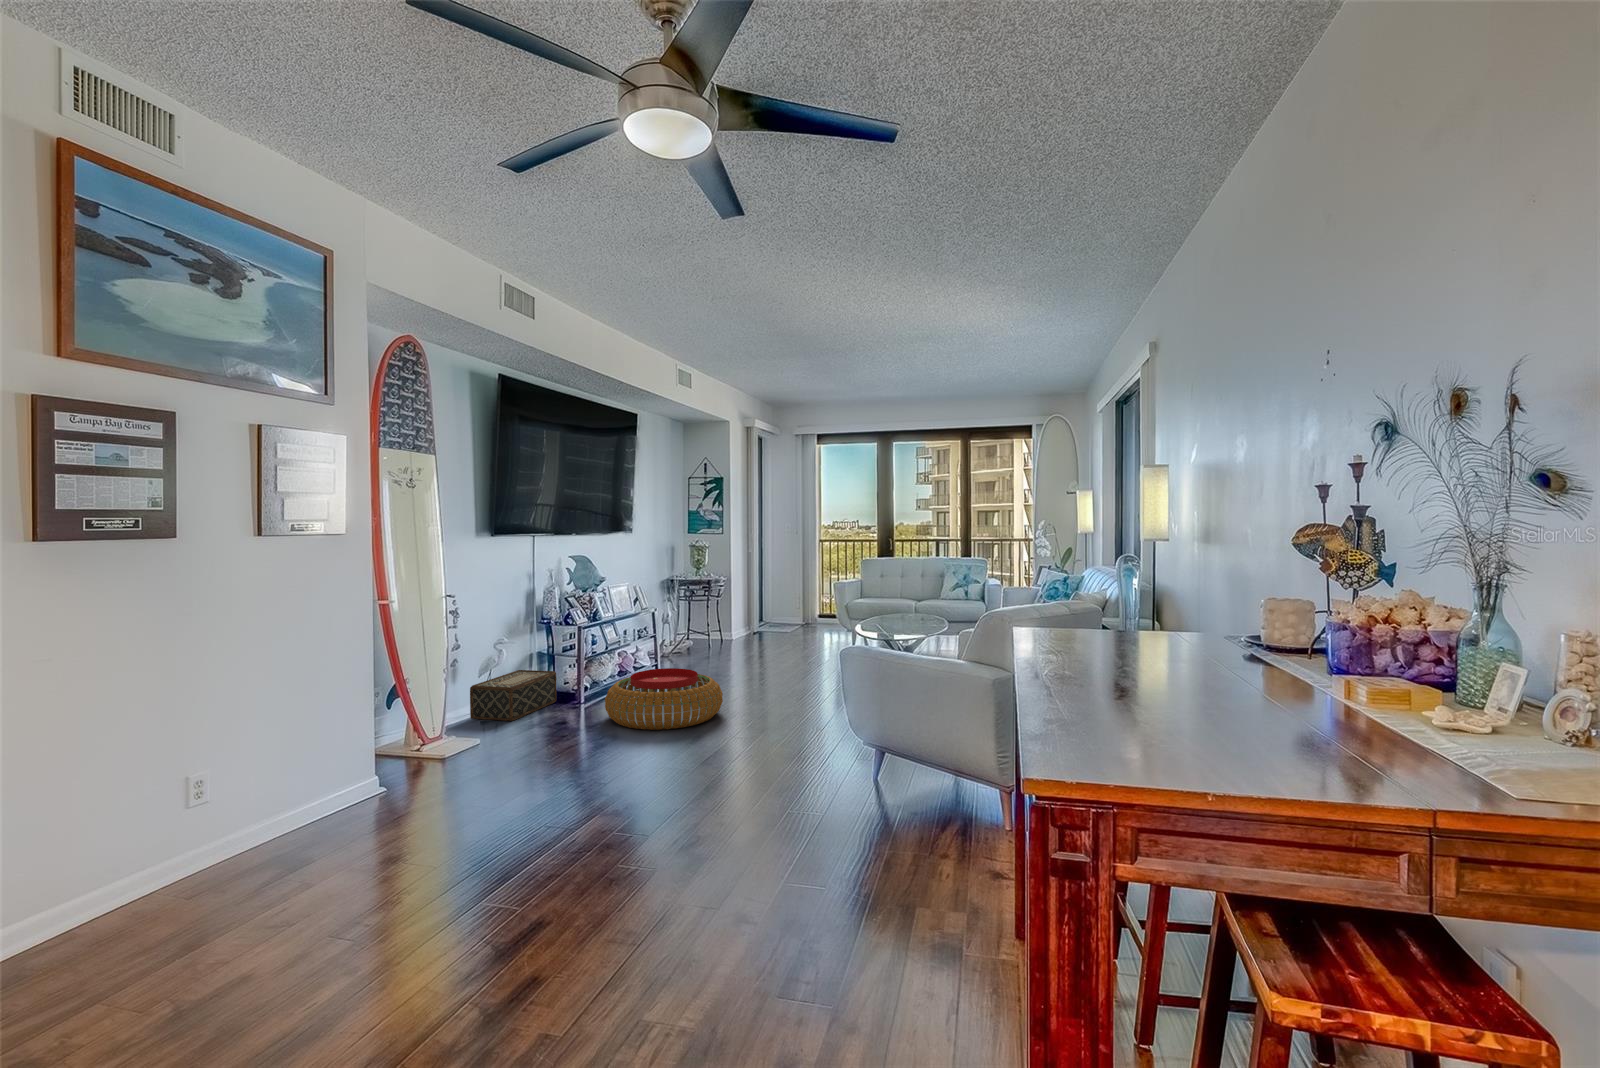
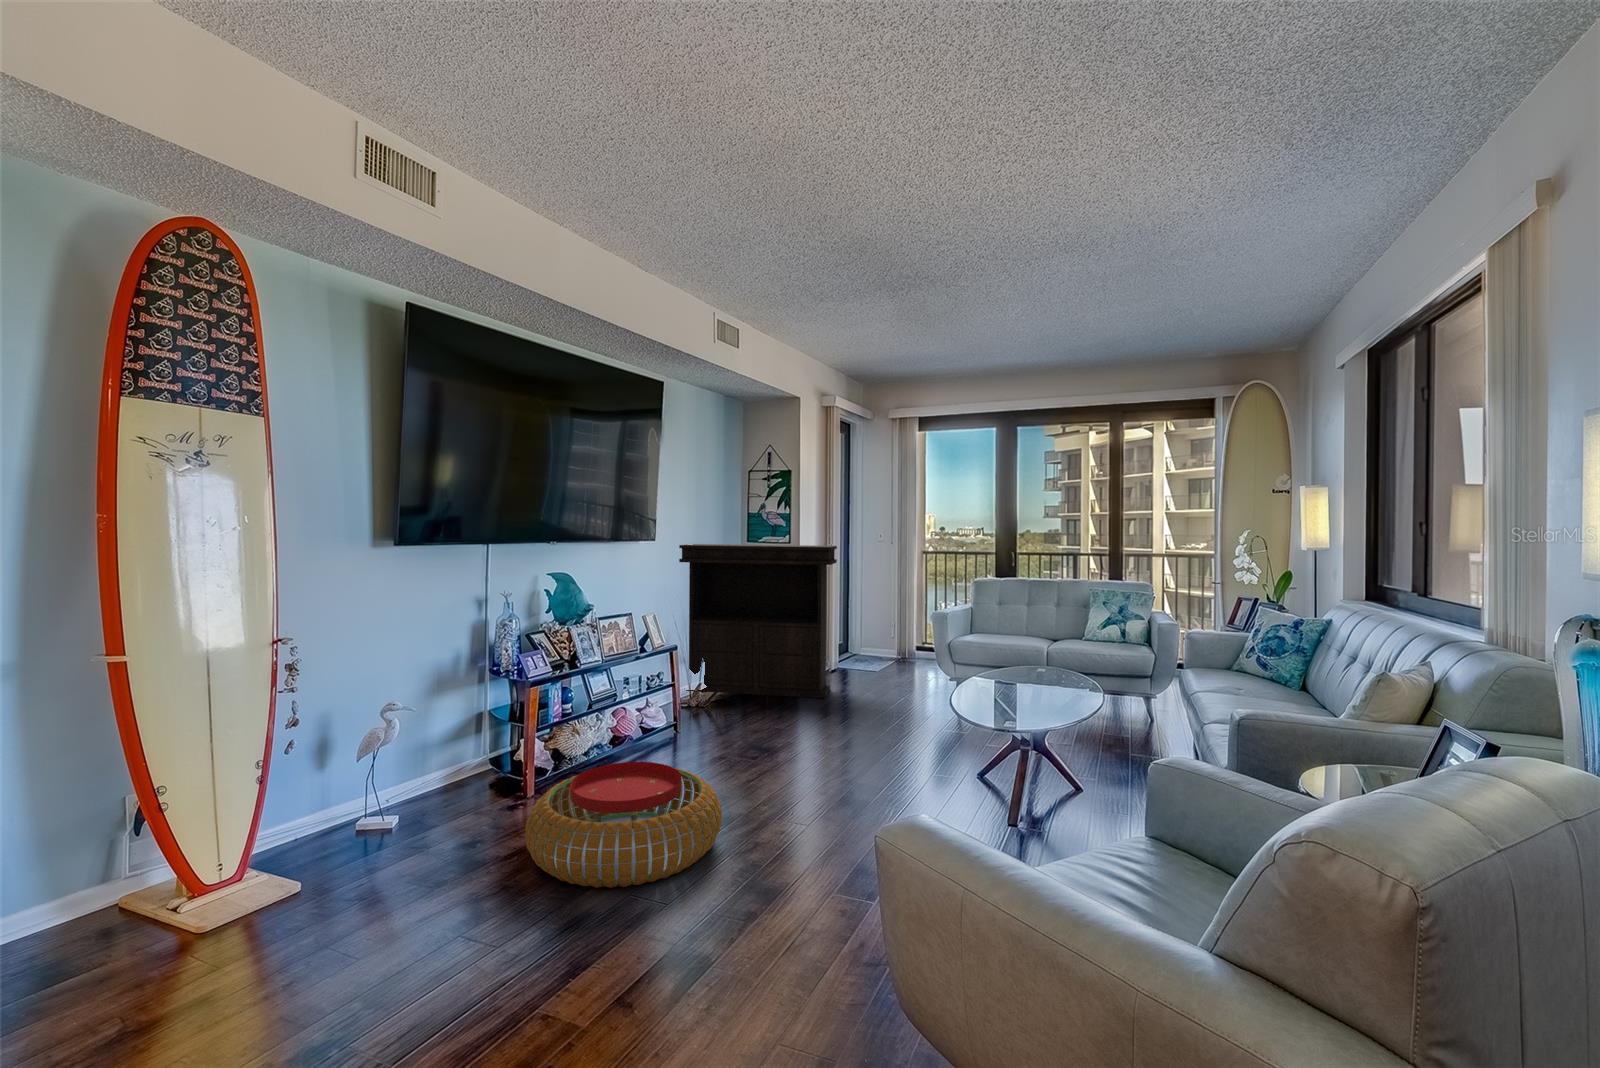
console table: none [642,535,763,649] -> present [679,544,837,698]
woven basket: present [470,670,557,721] -> none [343,741,495,838]

